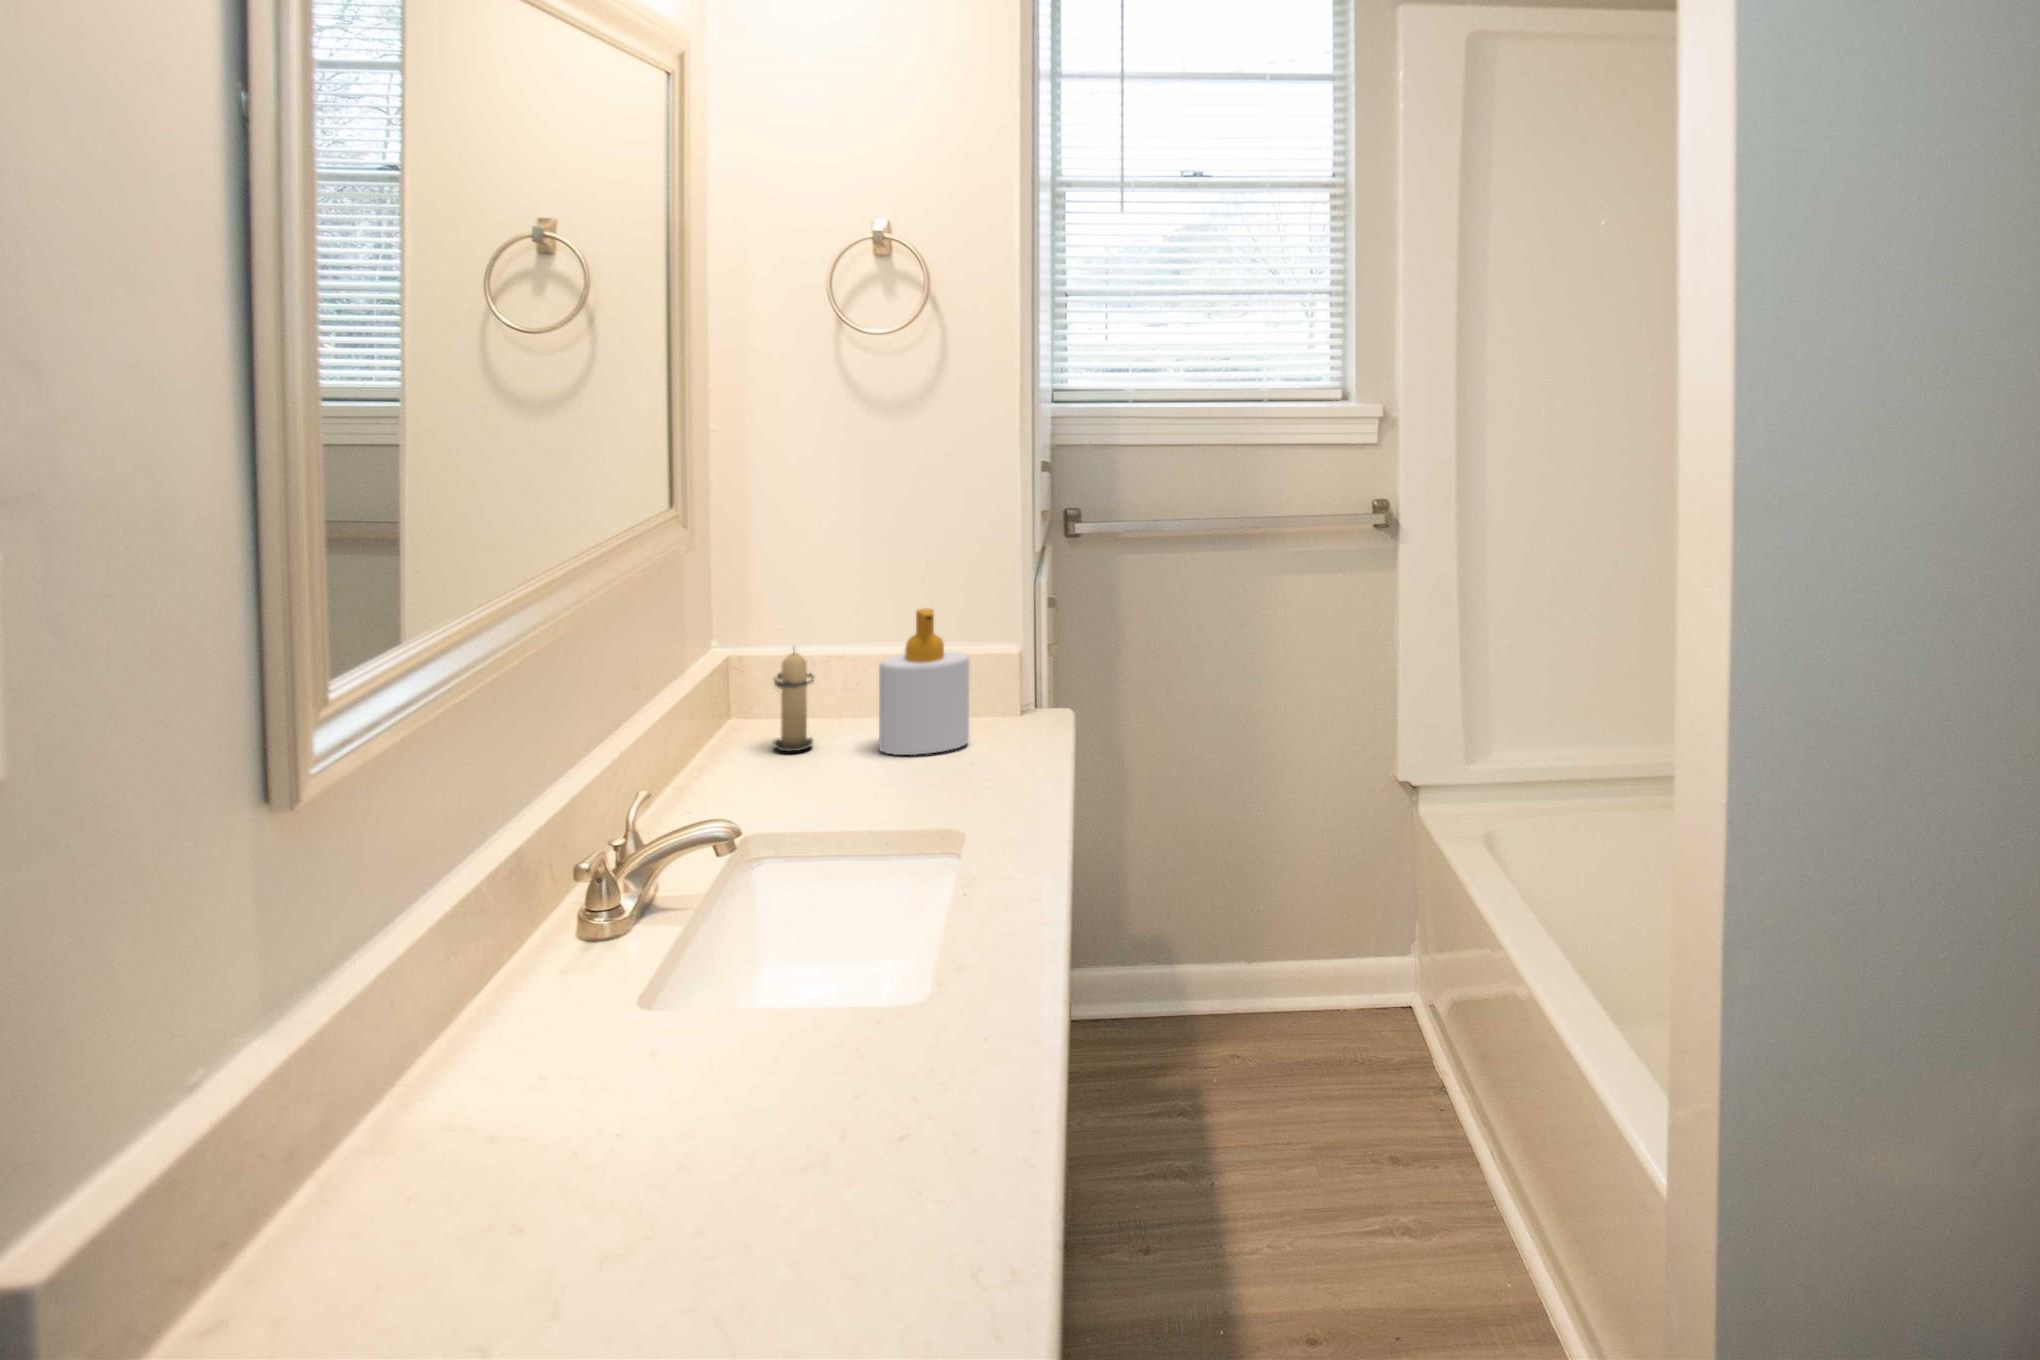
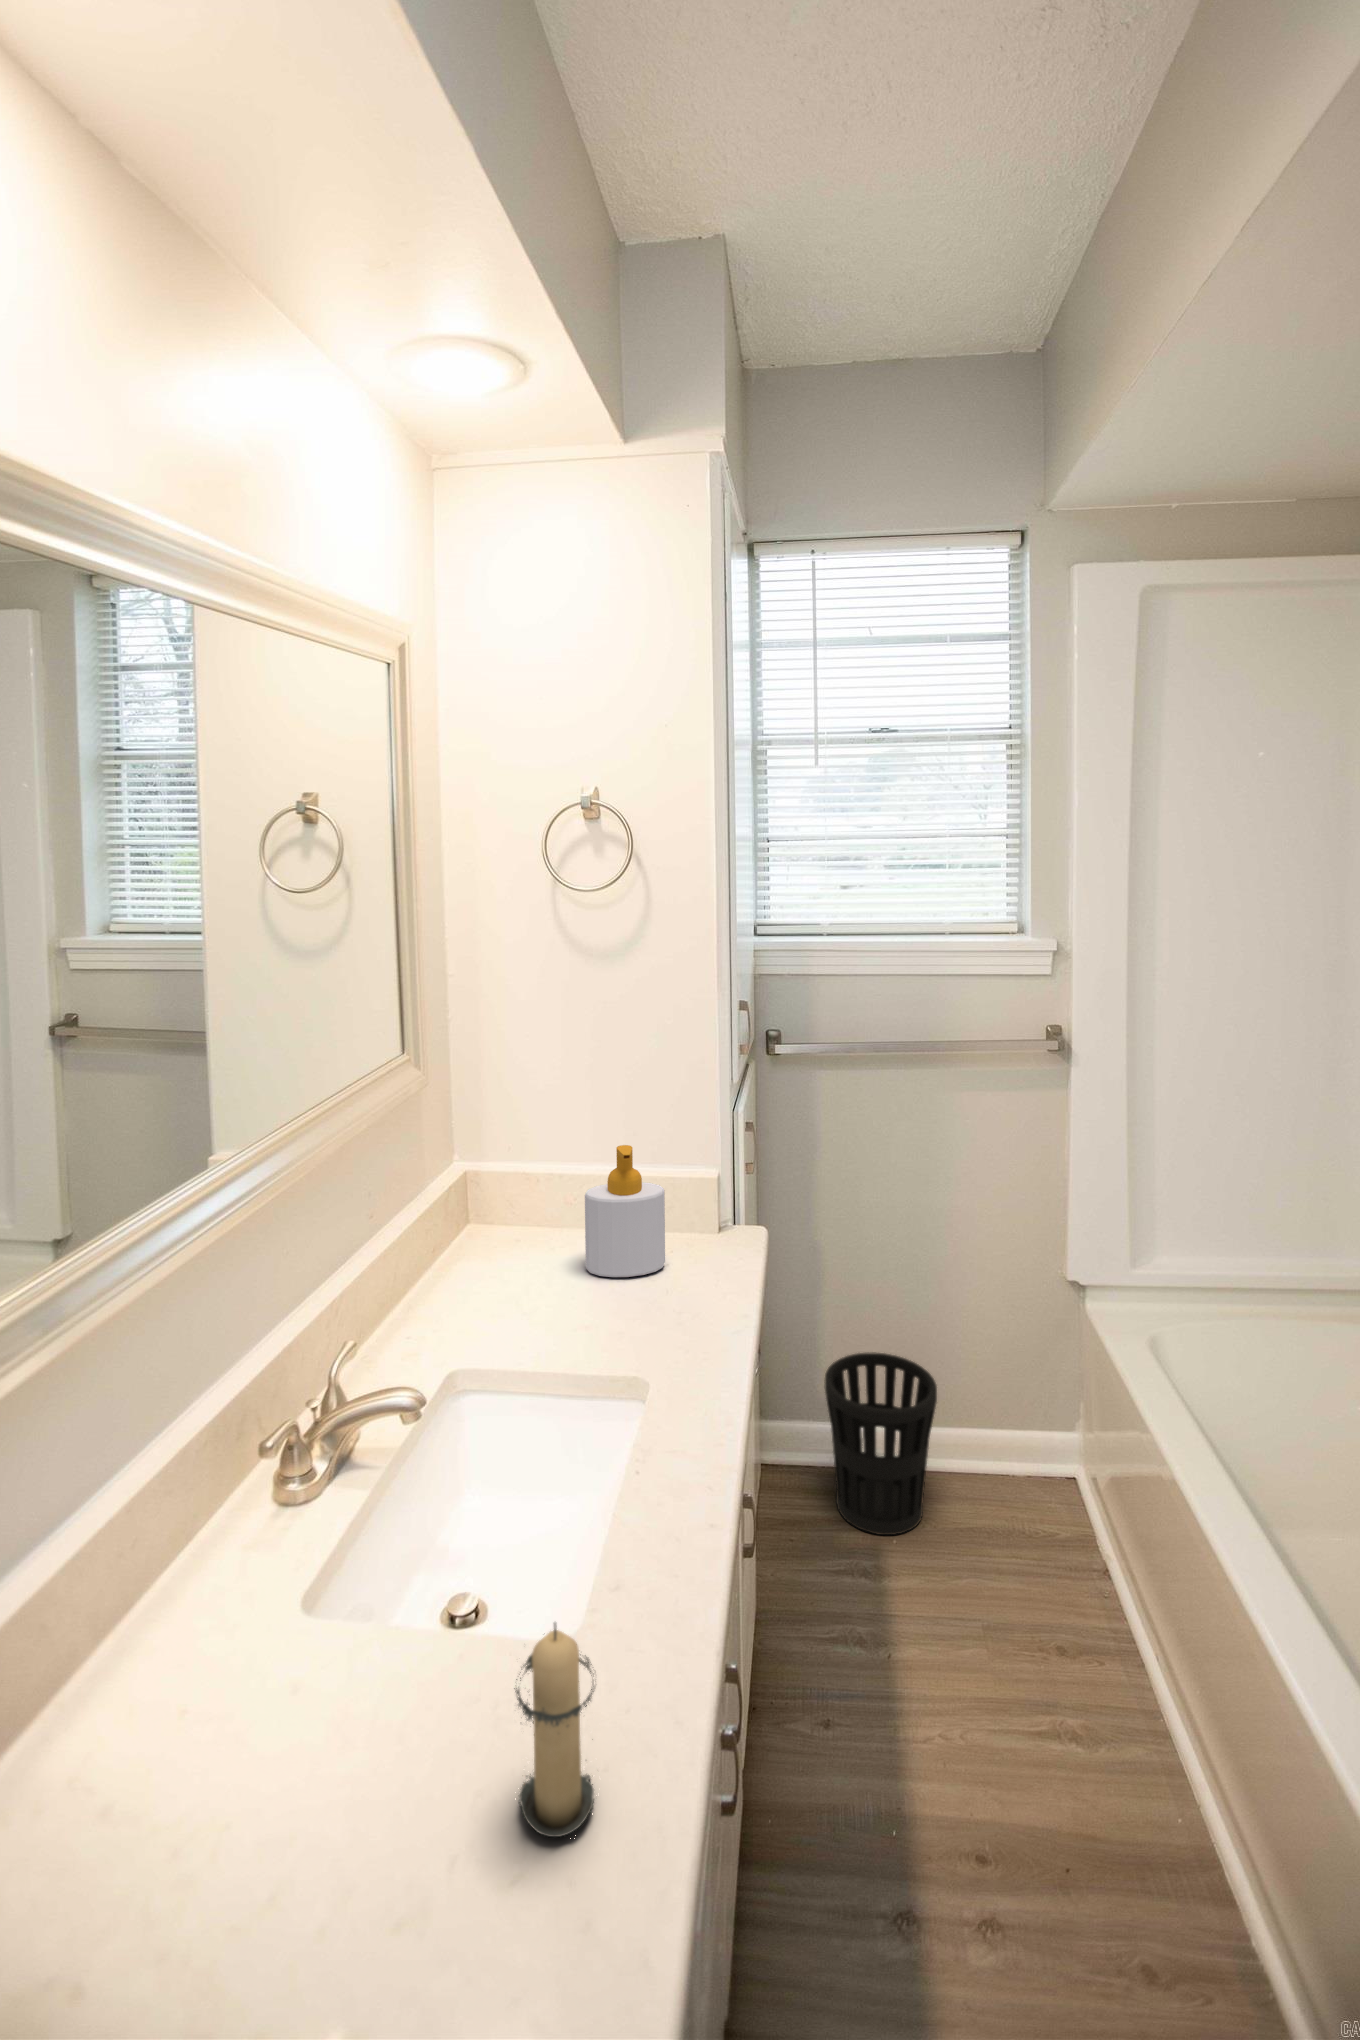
candle: present [773,652,814,751] -> present [514,1623,594,1837]
wastebasket: none [1135,884,1261,1084] -> present [824,1352,937,1535]

